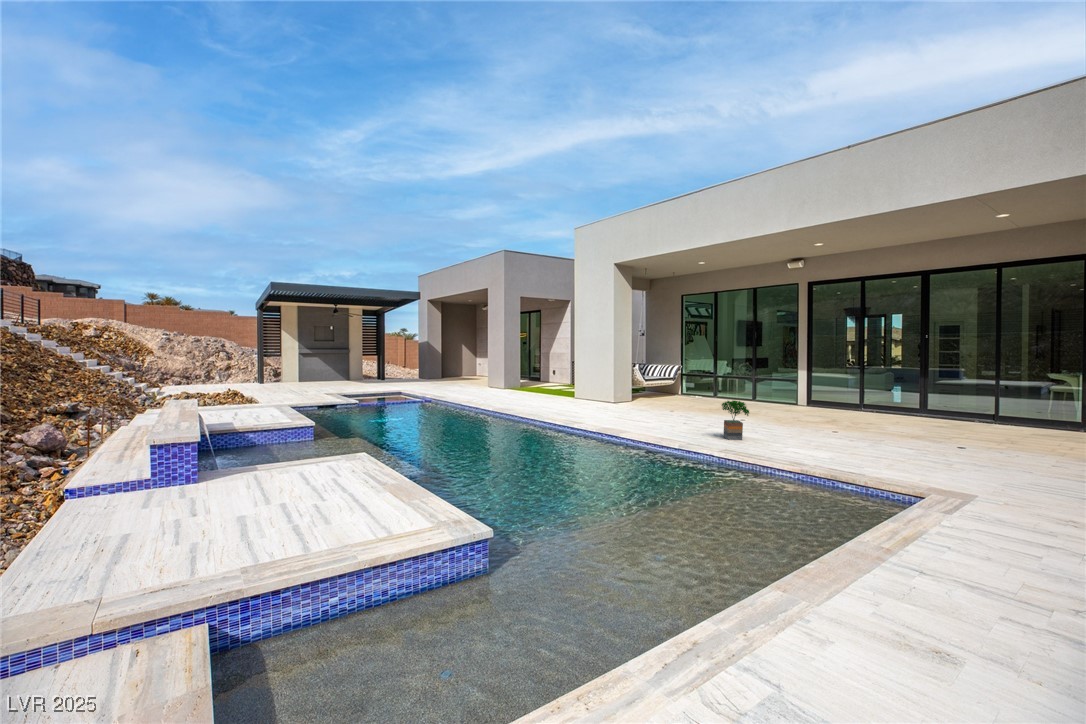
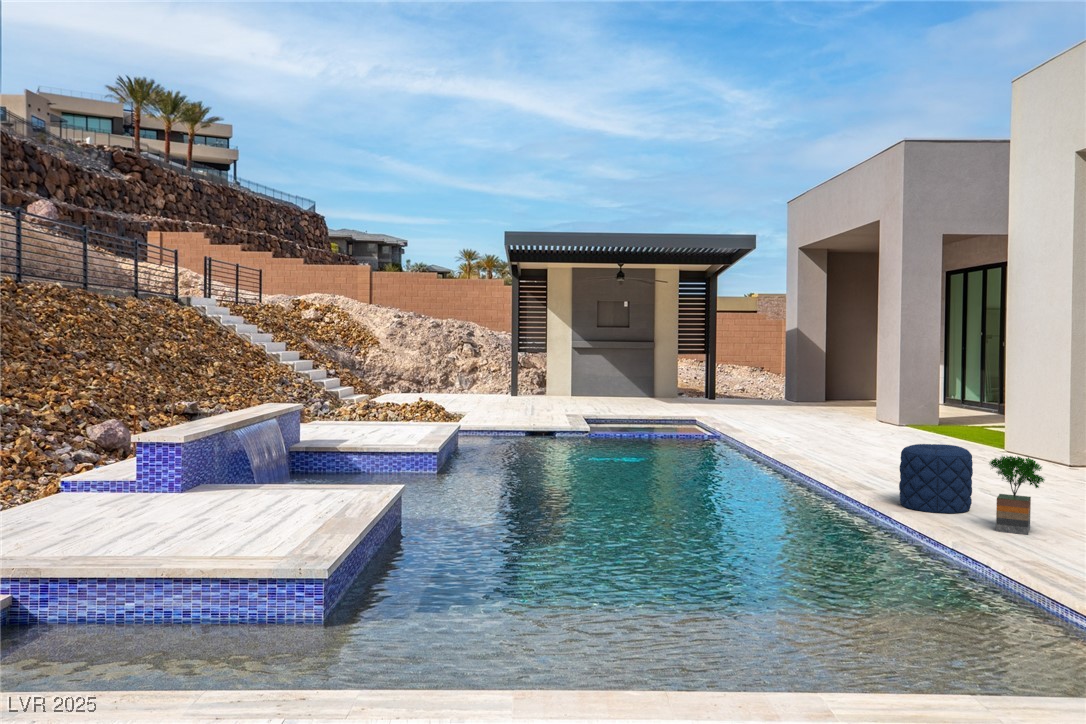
pouf: none [661,395,699,433] -> present [899,444,973,513]

